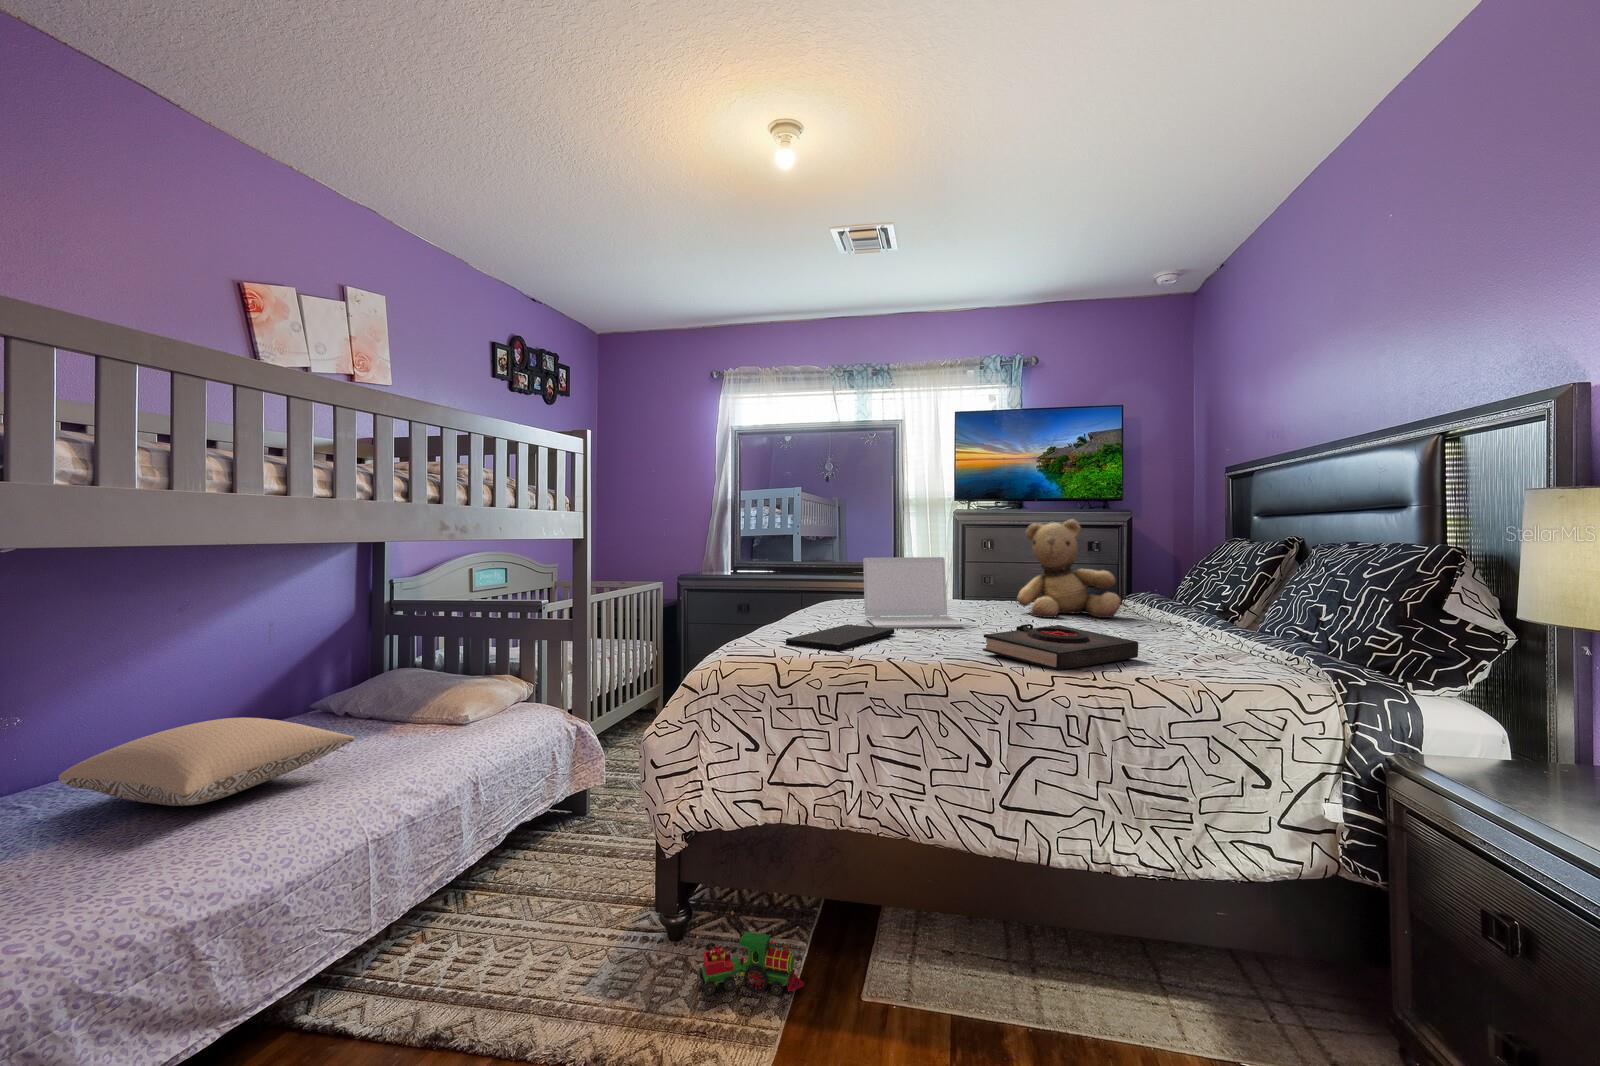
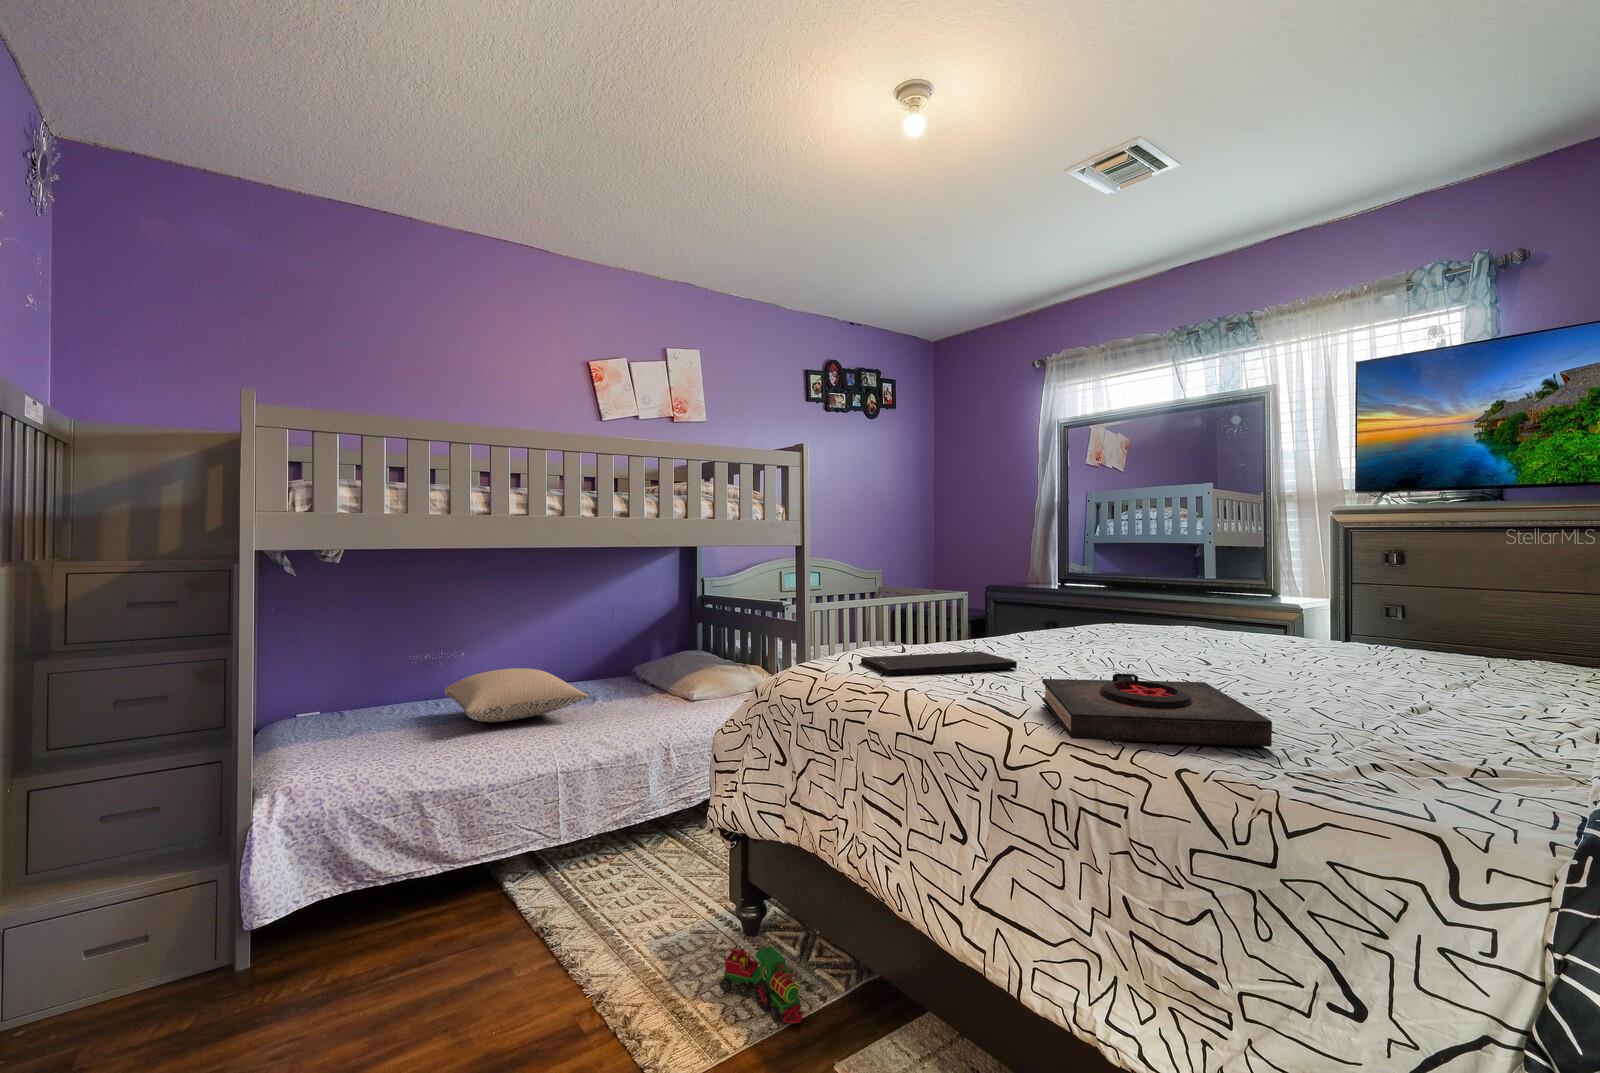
teddy bear: present [1017,519,1121,618] -> none [1331,523,1529,692]
laptop: present [863,557,964,628] -> none [1026,574,1166,672]

